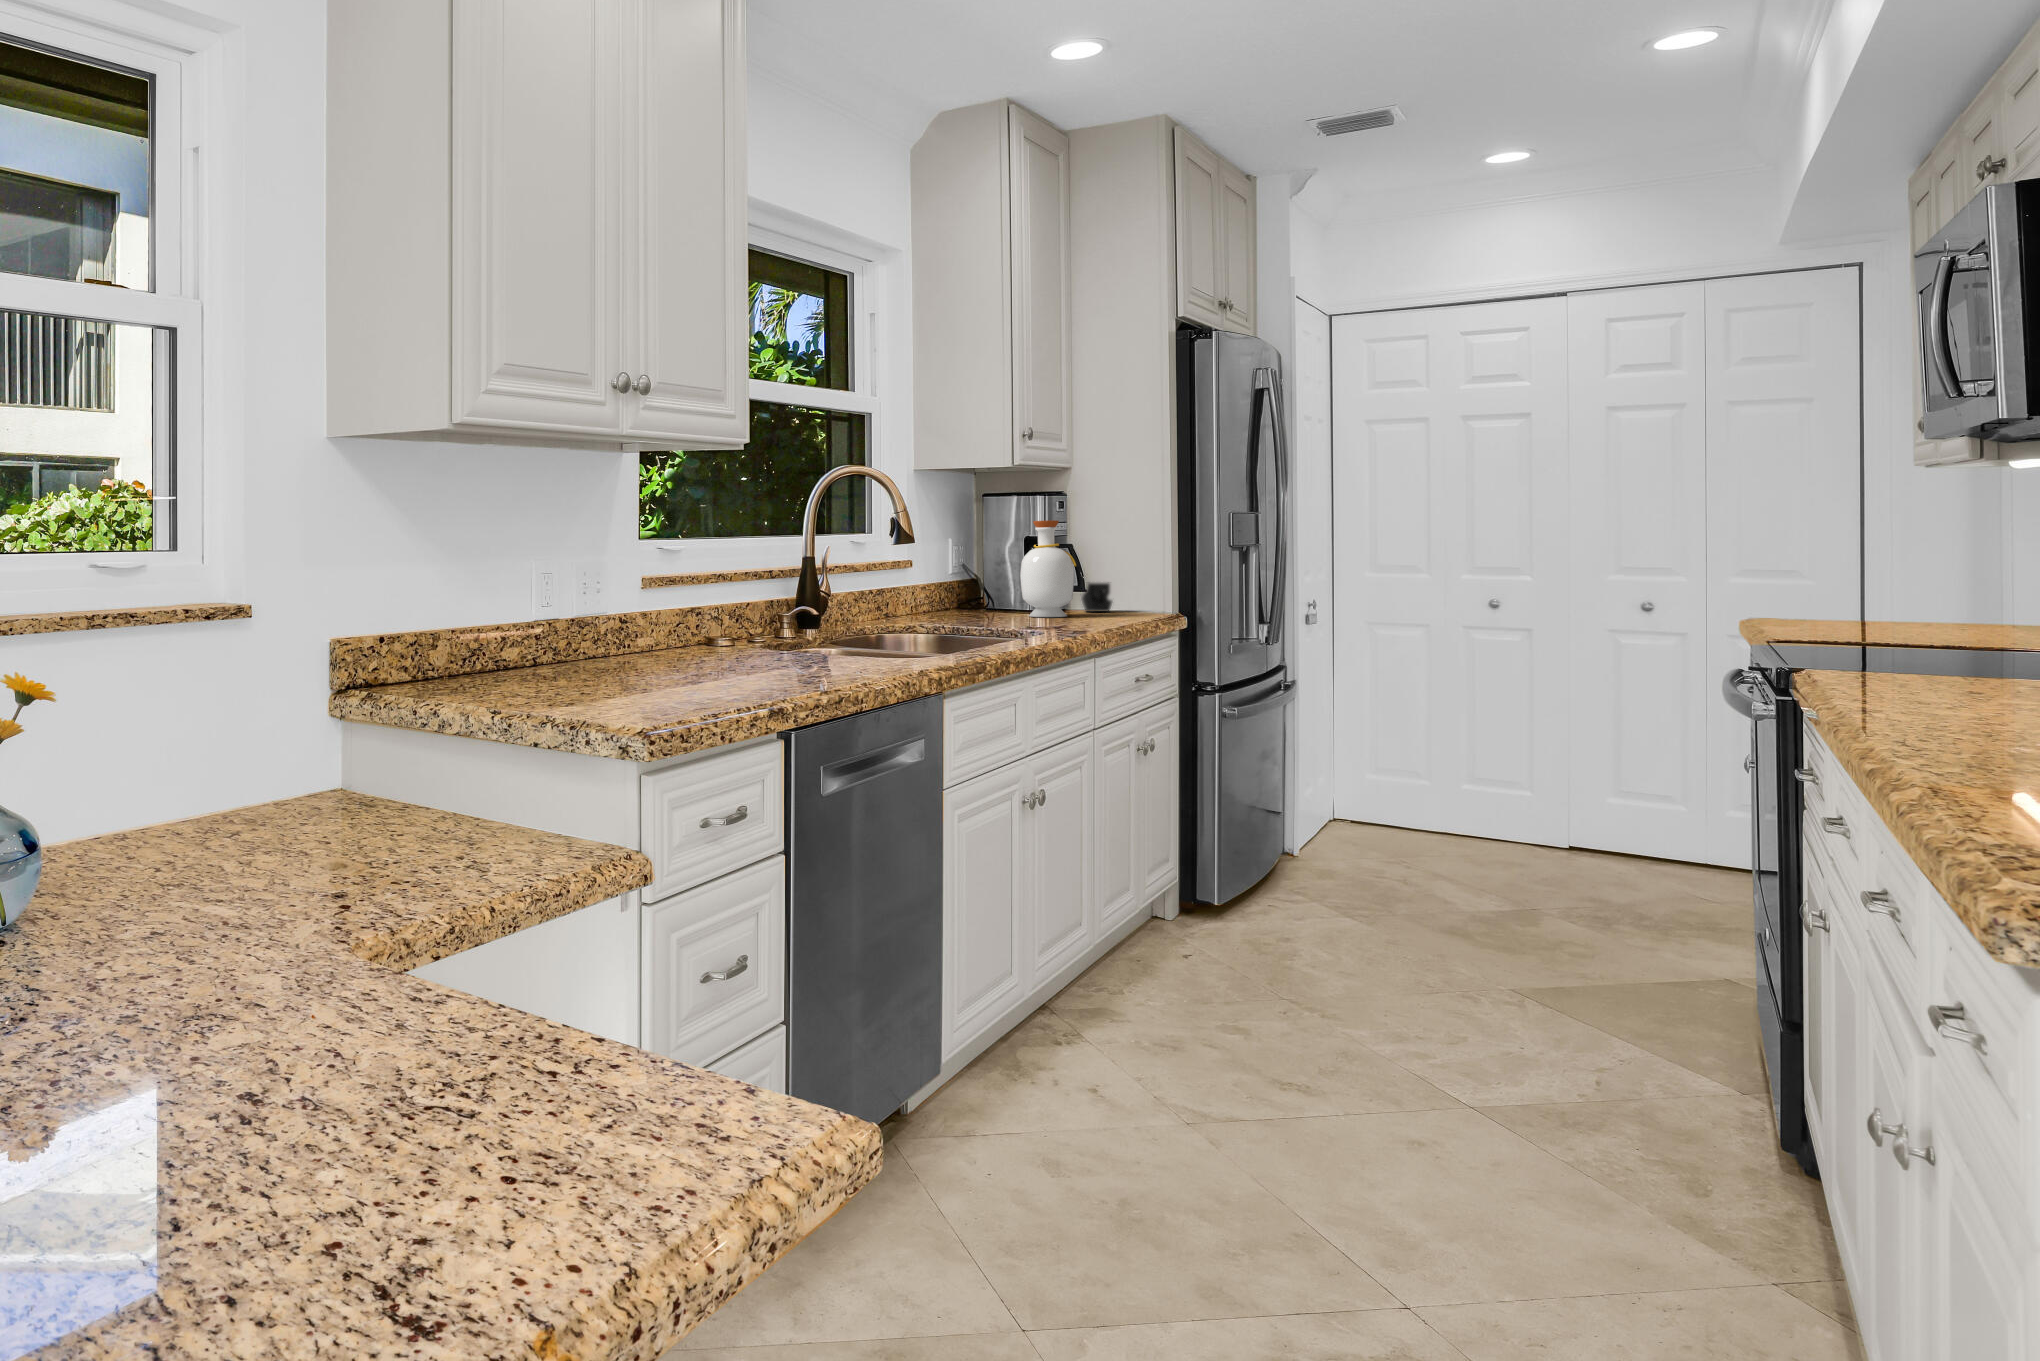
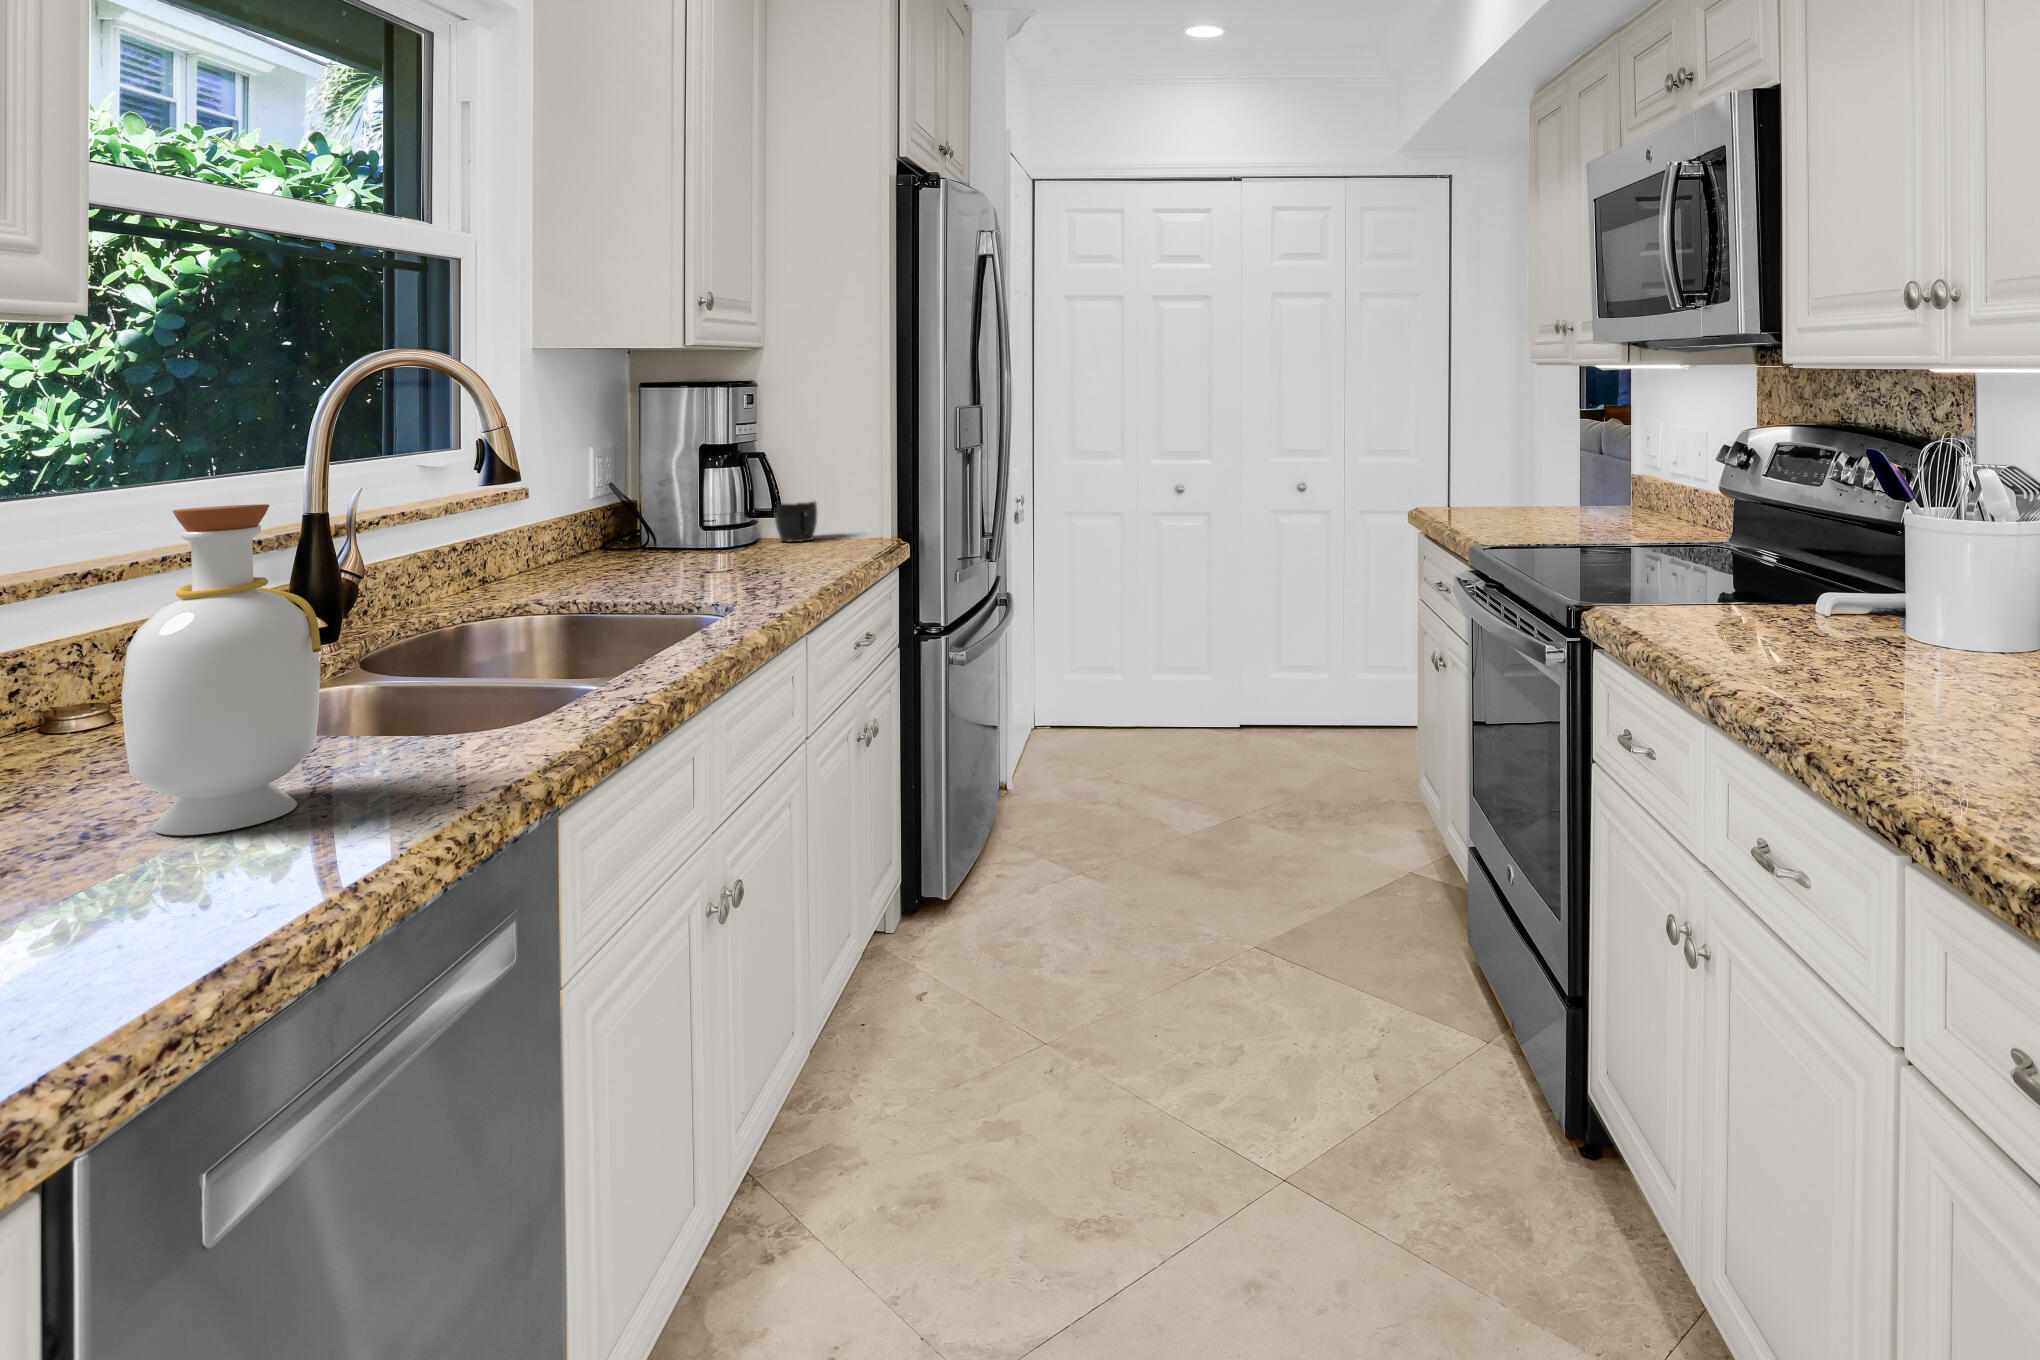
bottle: present [1020,520,1077,617] -> present [121,504,321,835]

